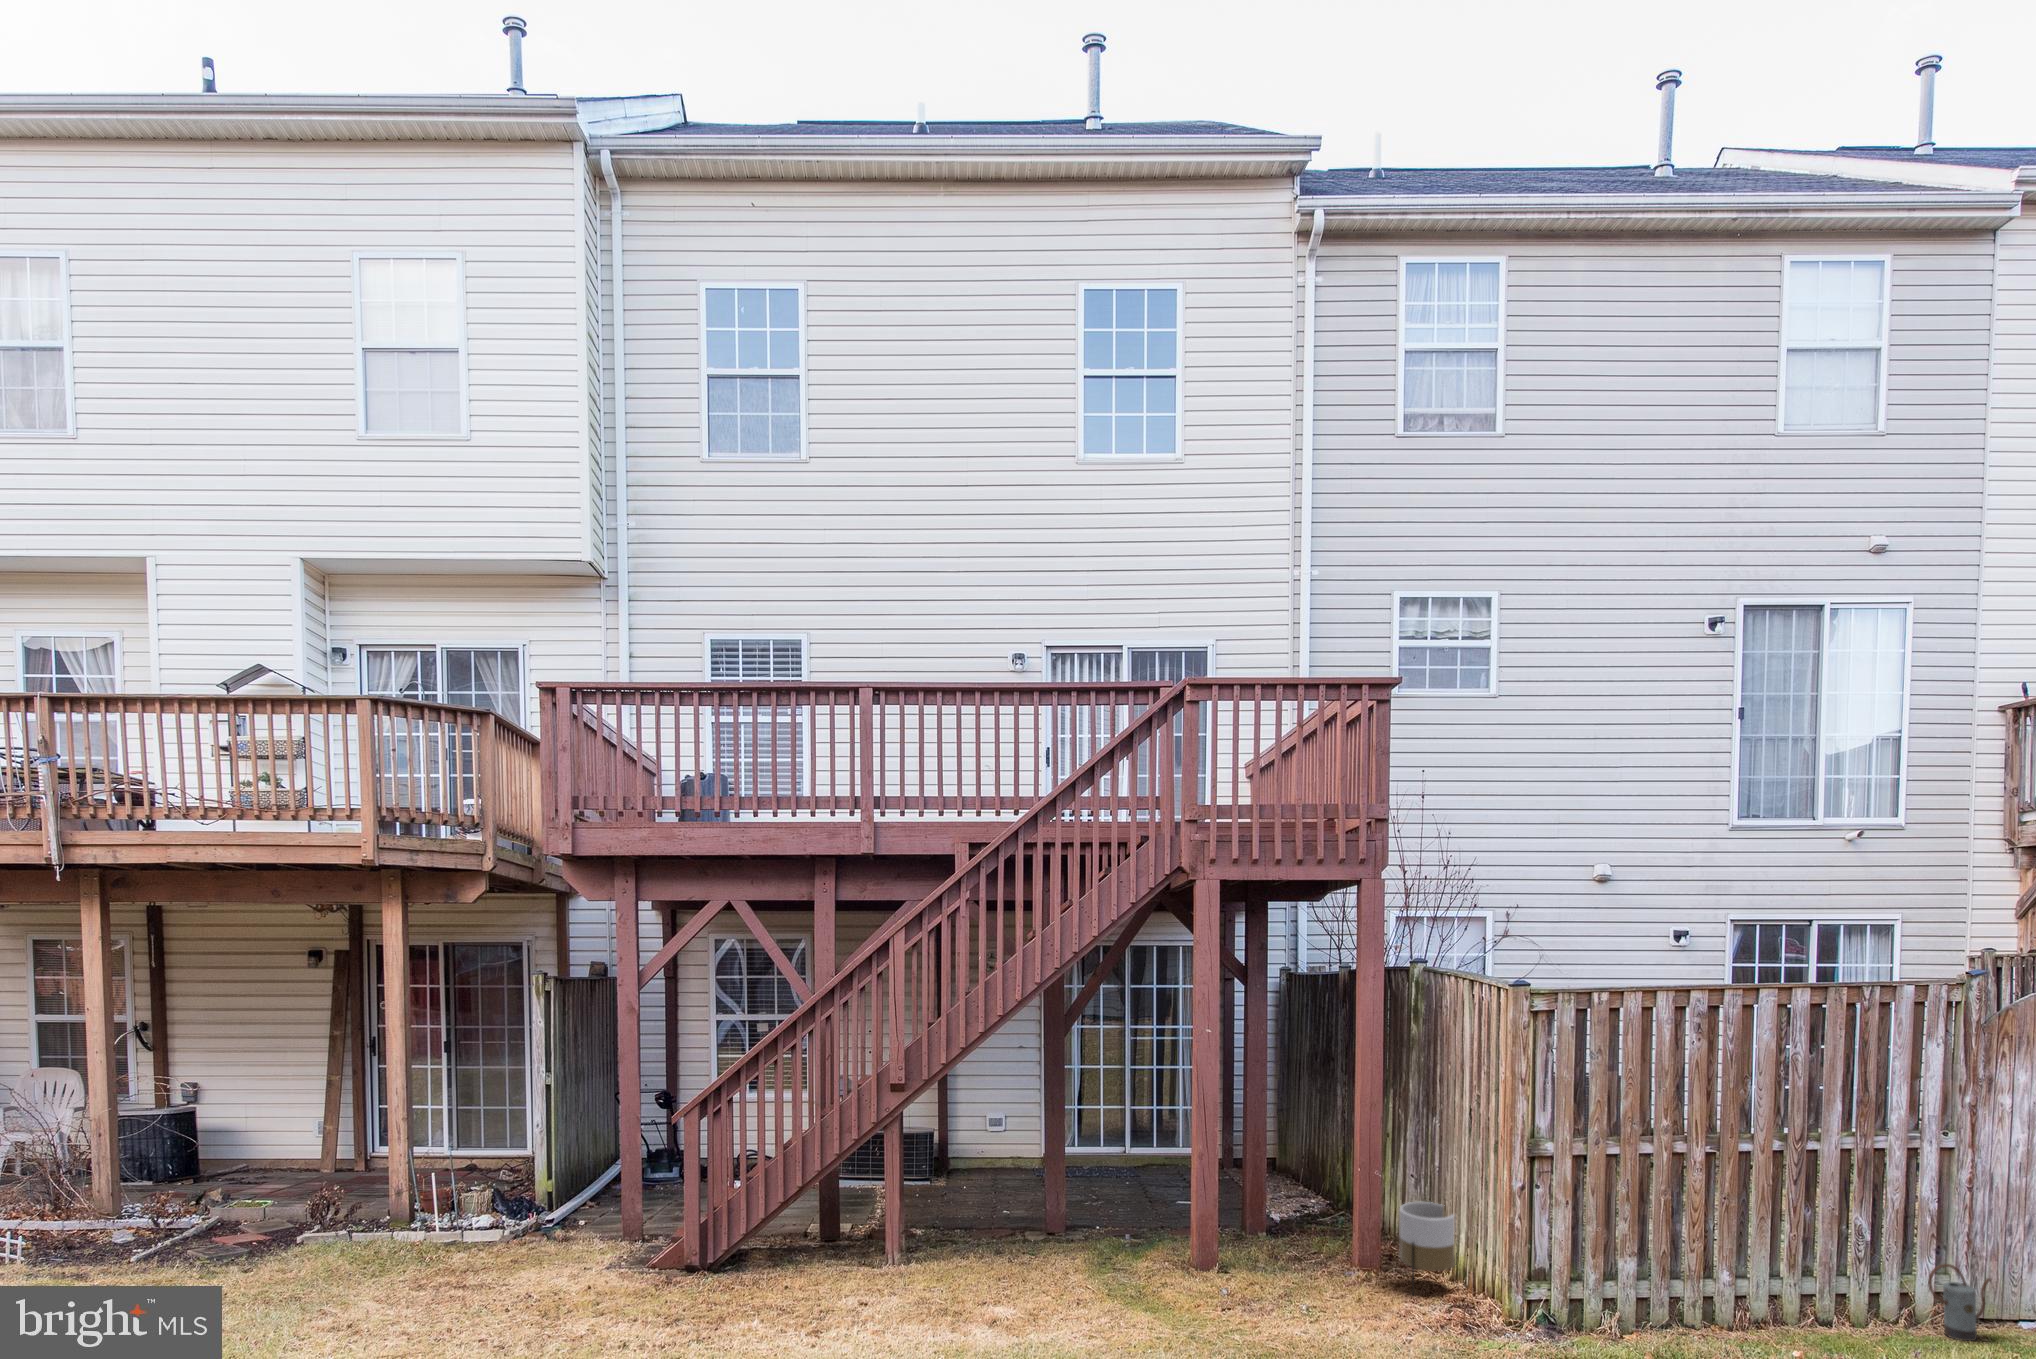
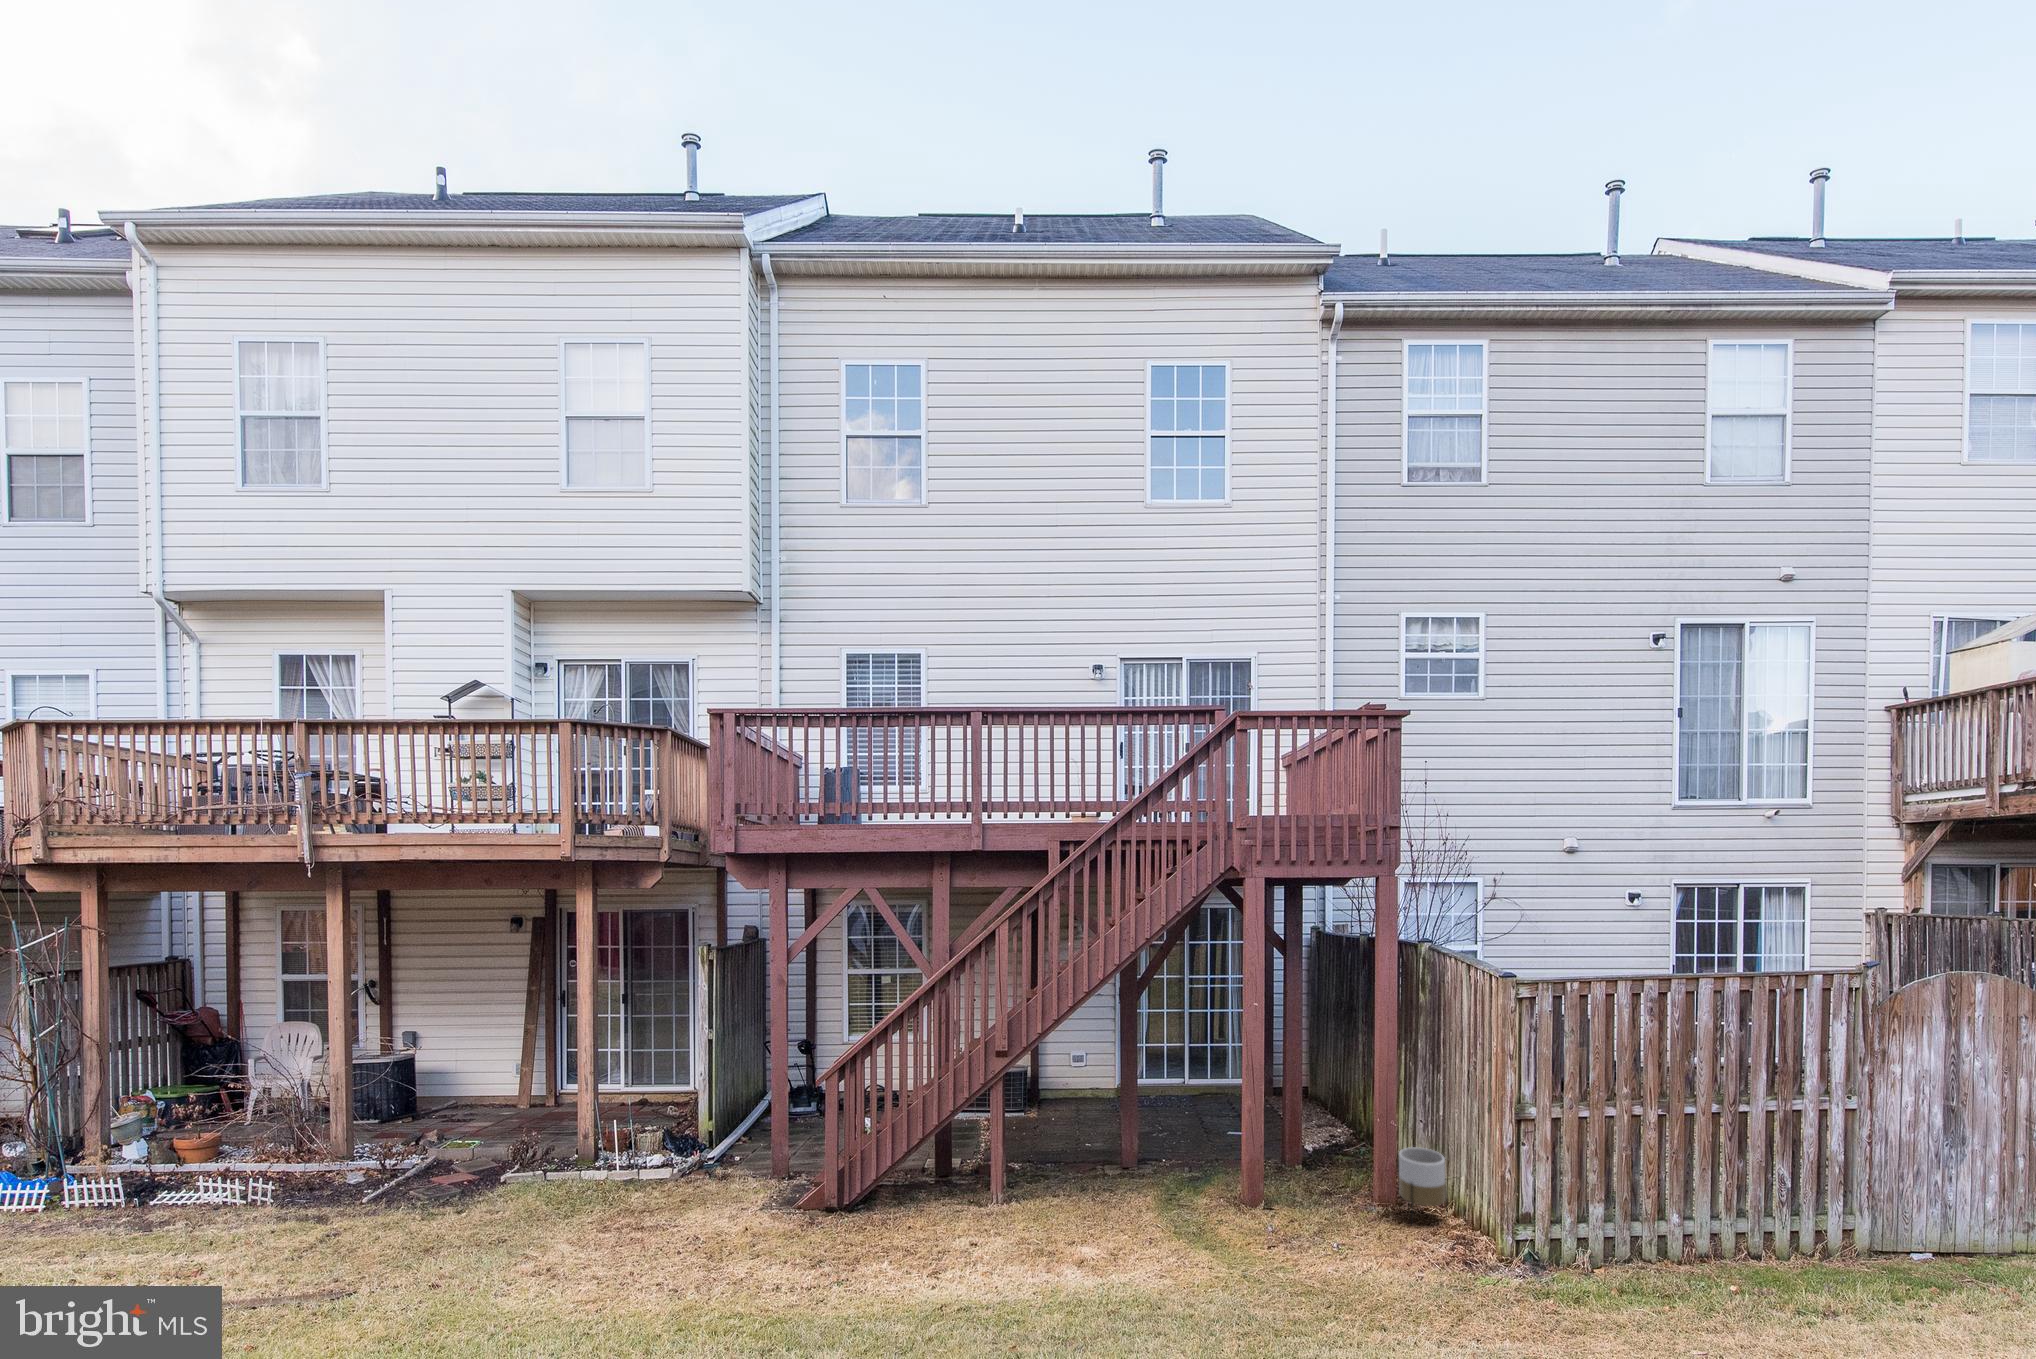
watering can: present [1928,1264,1990,1341] -> none [1840,1205,1890,1269]

